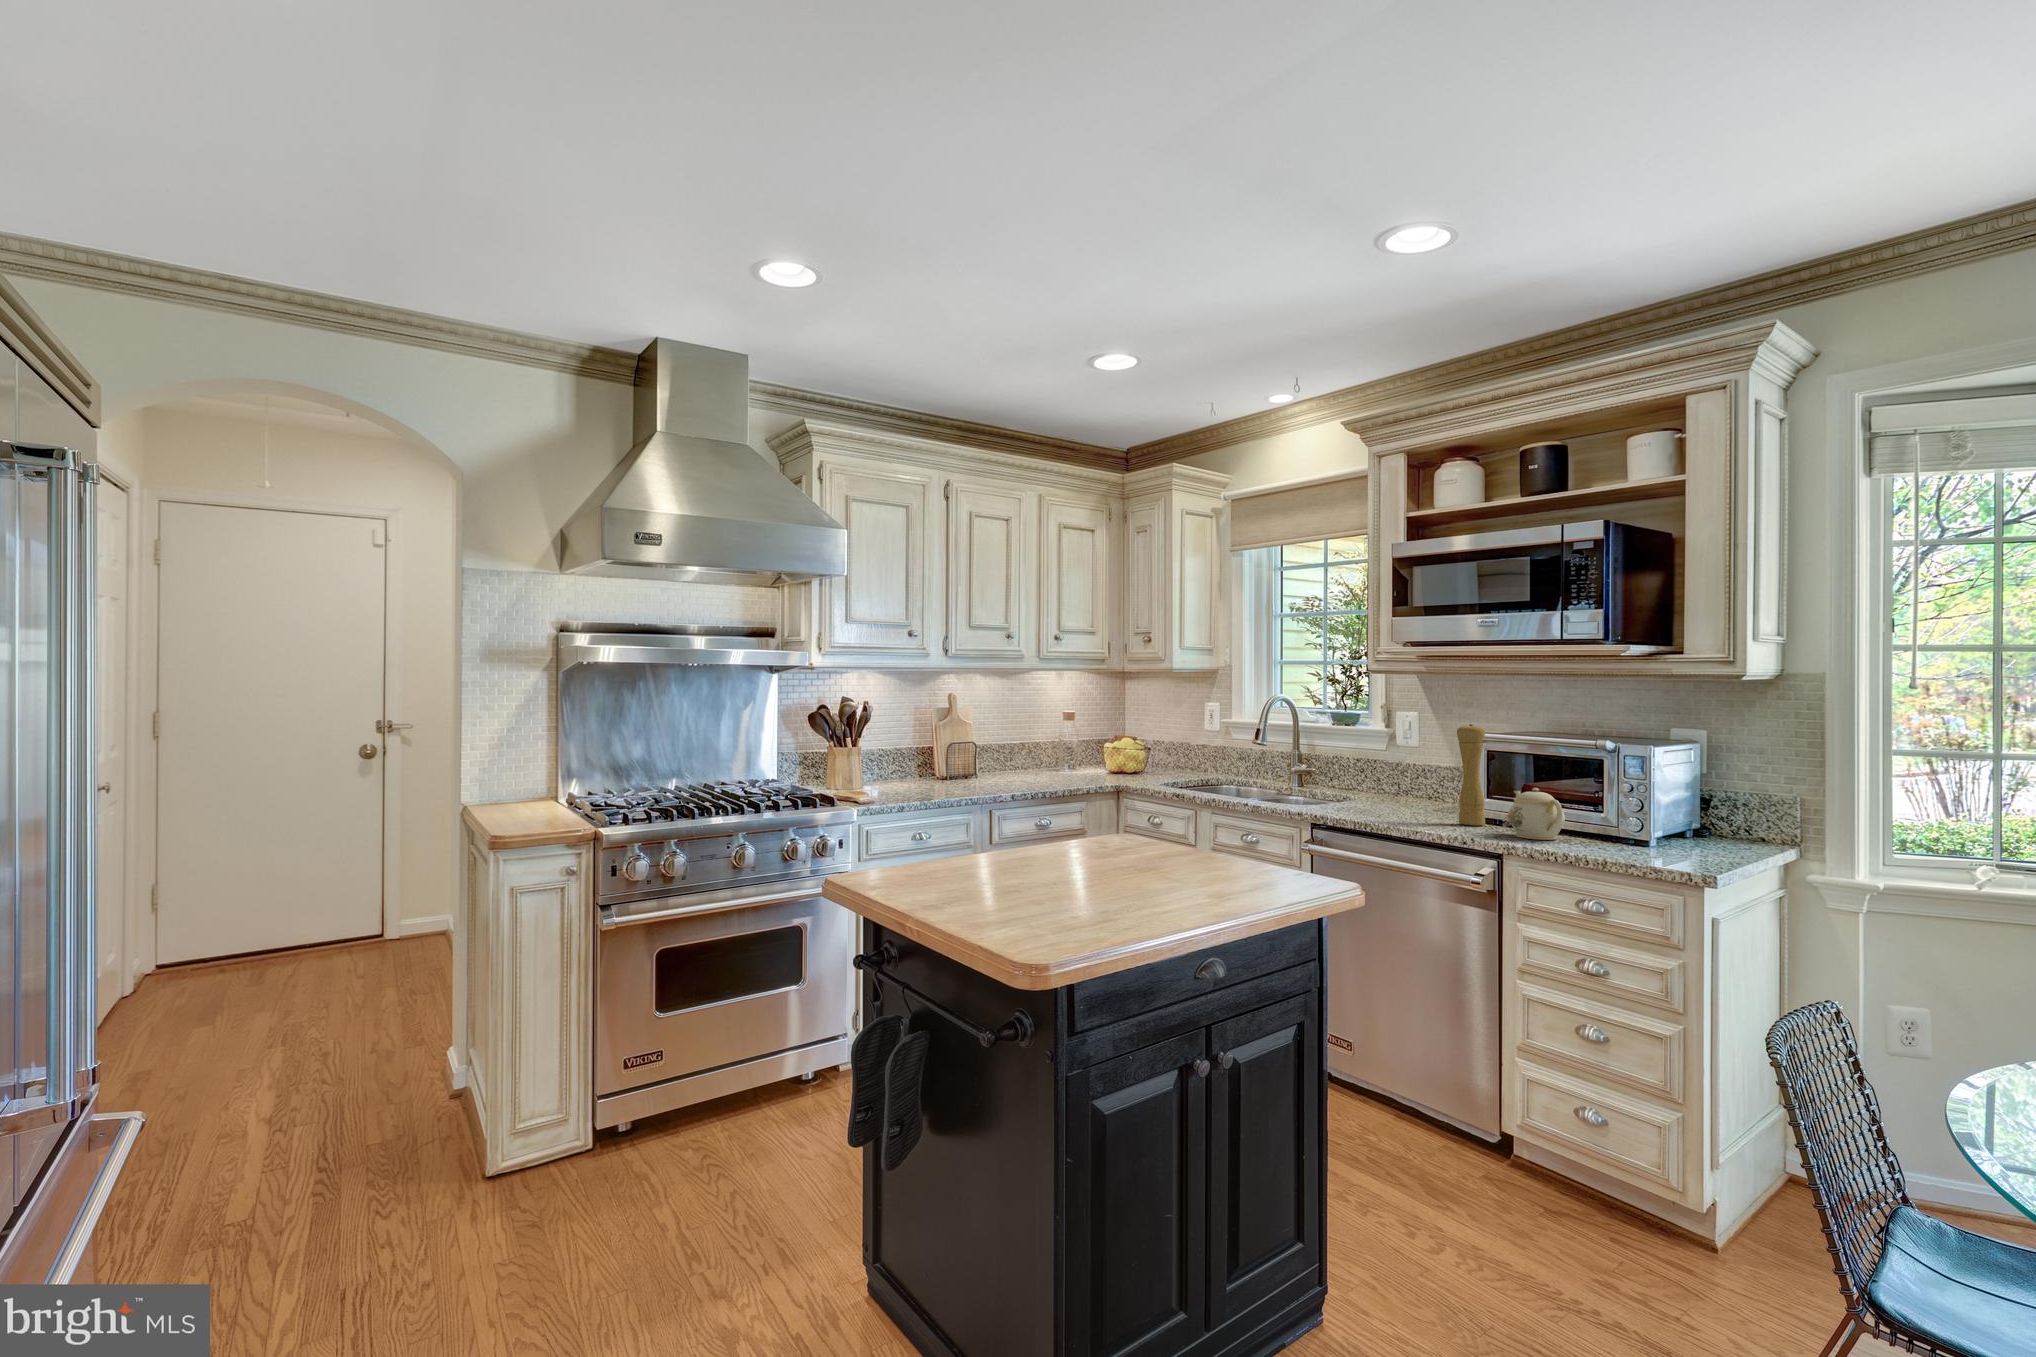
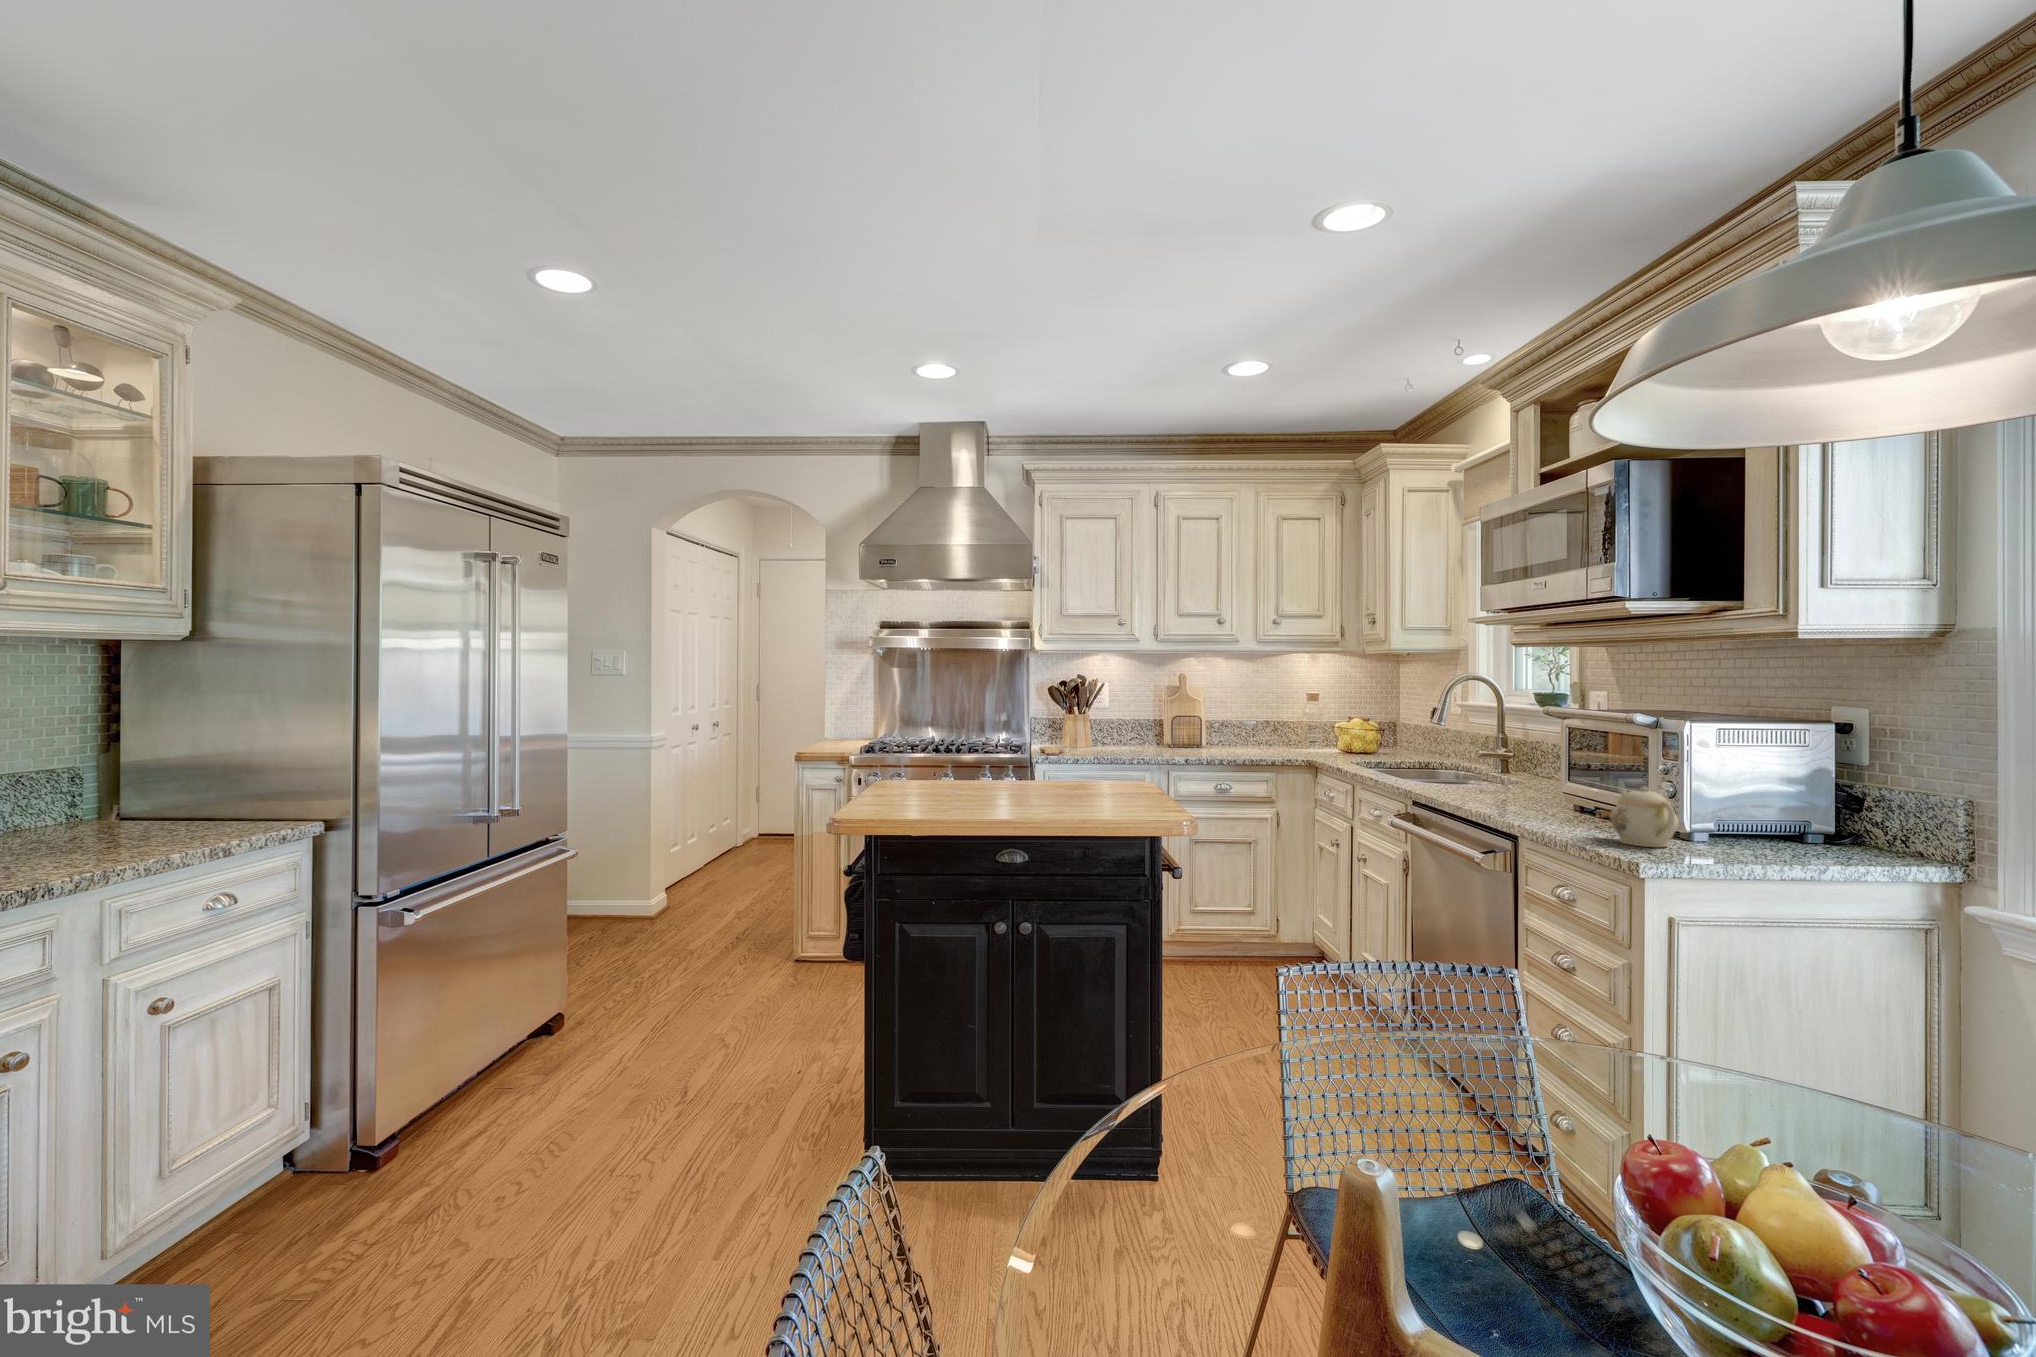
pepper mill: present [1457,724,1485,826] -> none [1553,710,1587,826]

